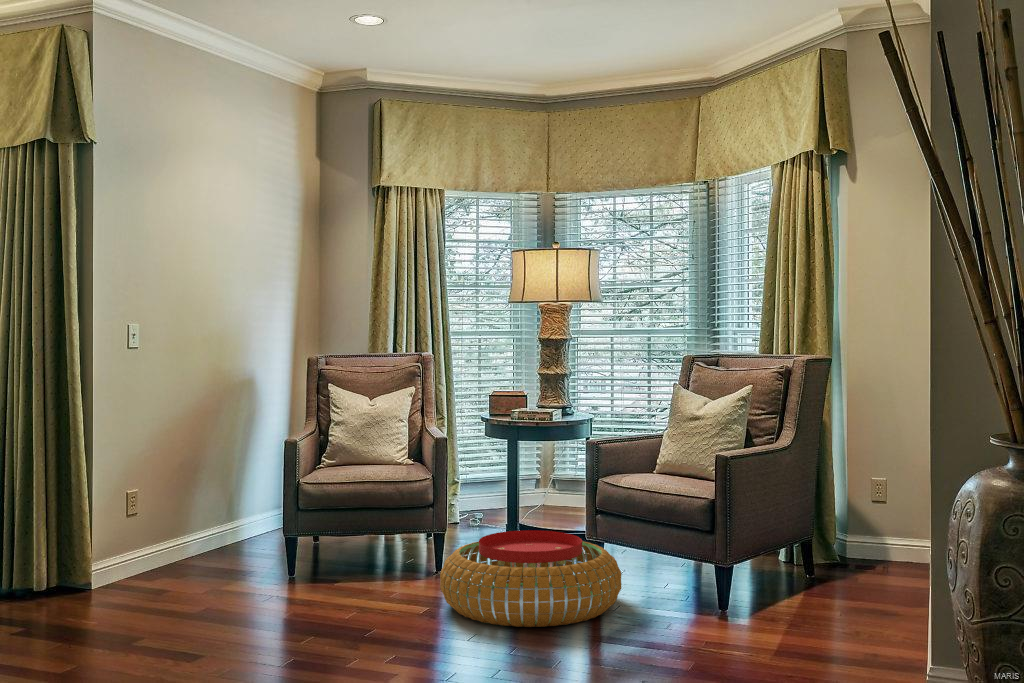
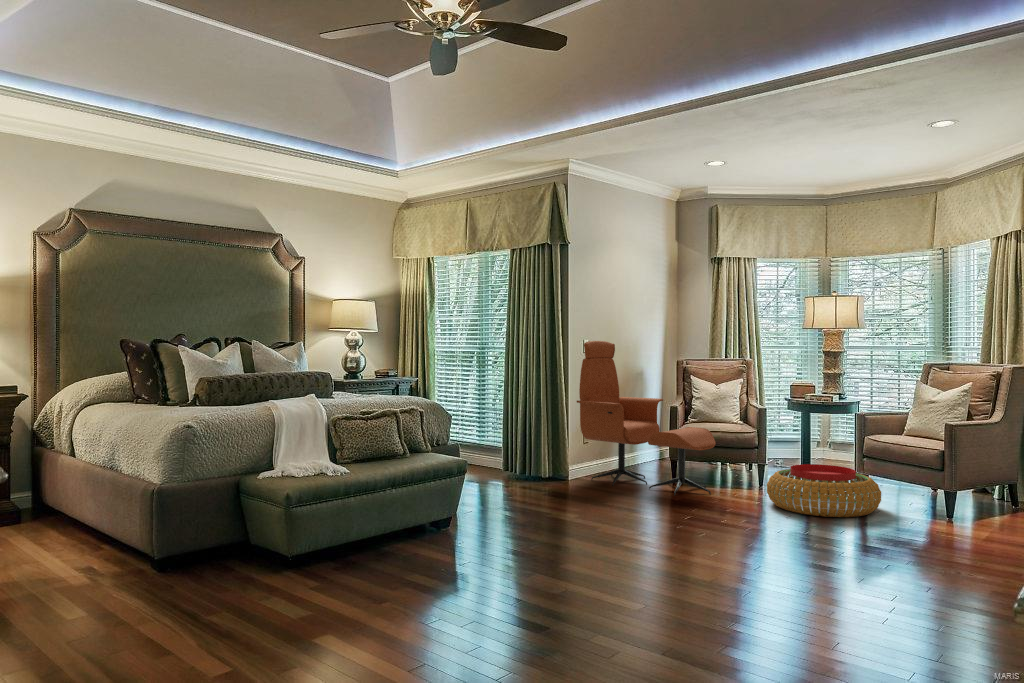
lounge chair: none [107,325,361,604] -> present [577,341,716,496]

